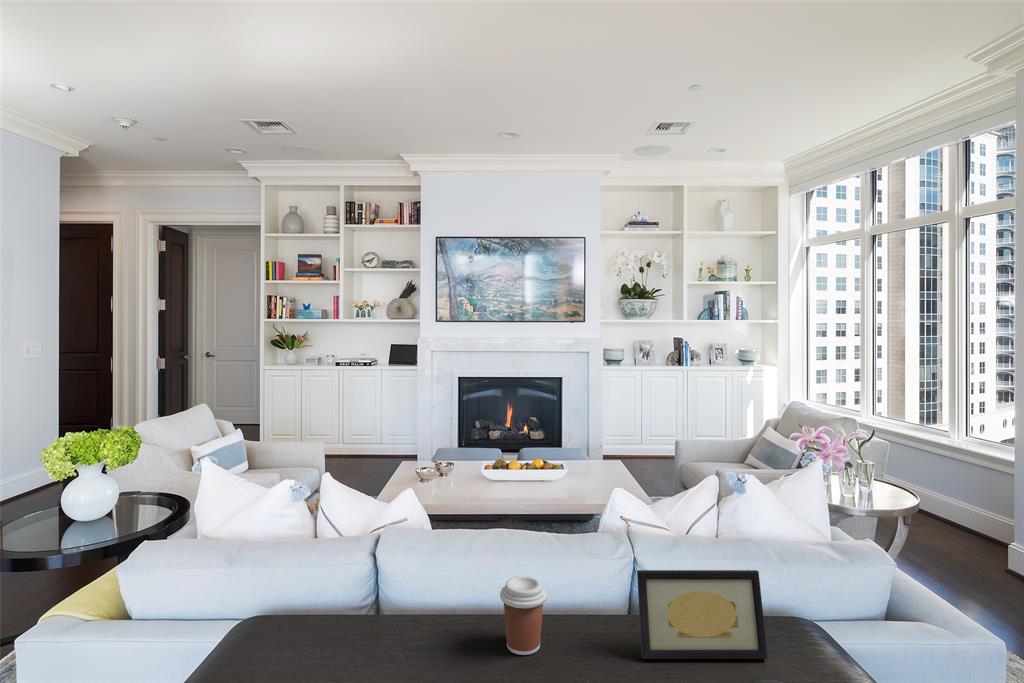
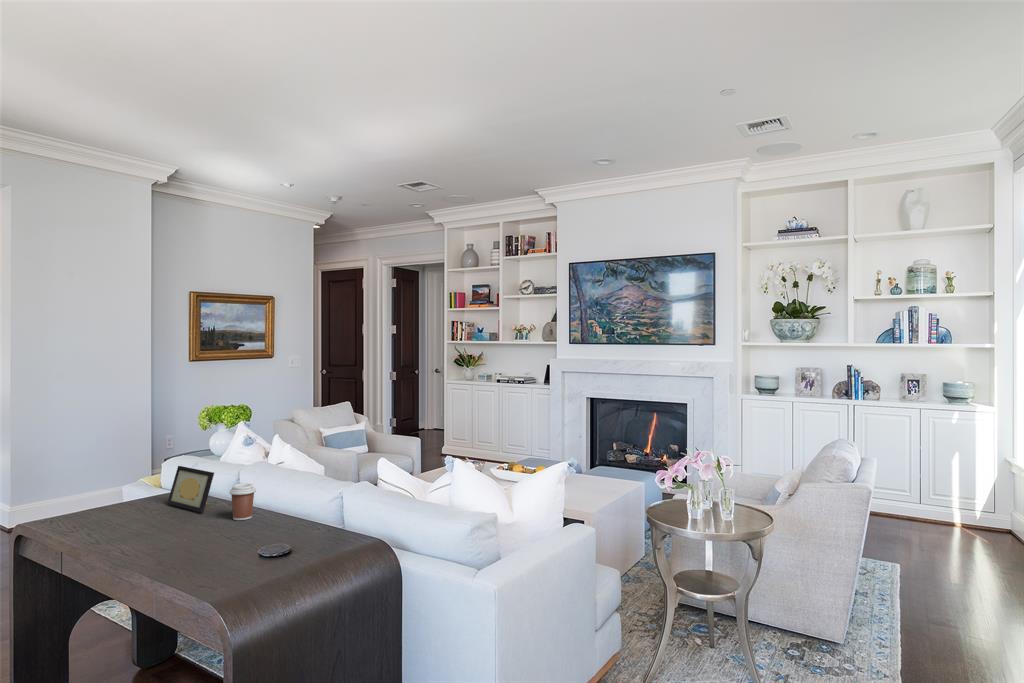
picture frame: present [637,570,768,659] -> present [167,466,214,513]

